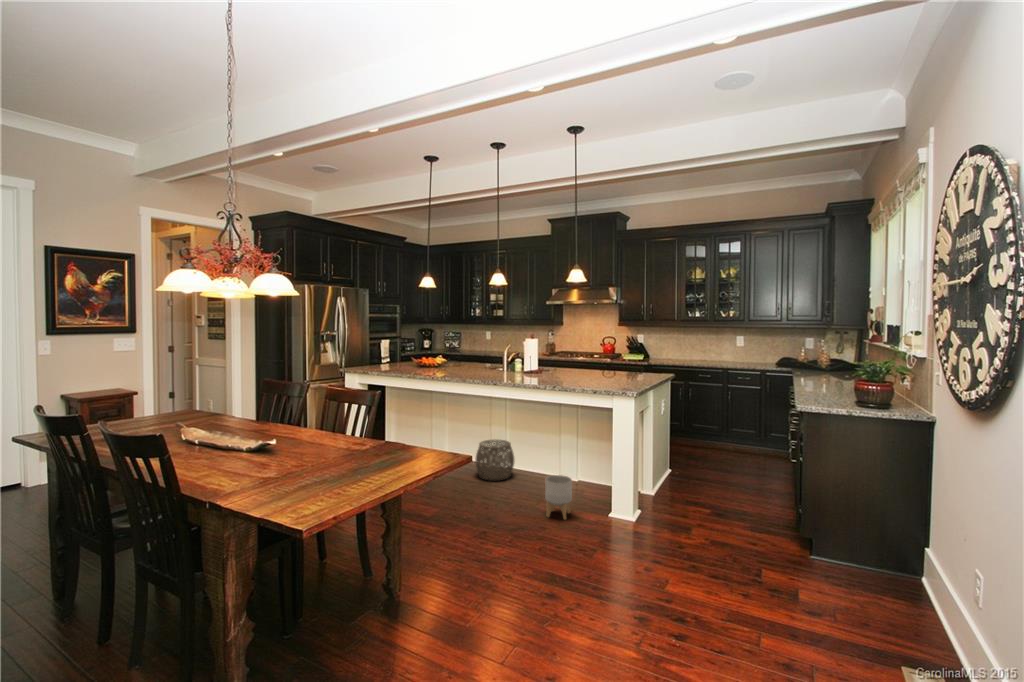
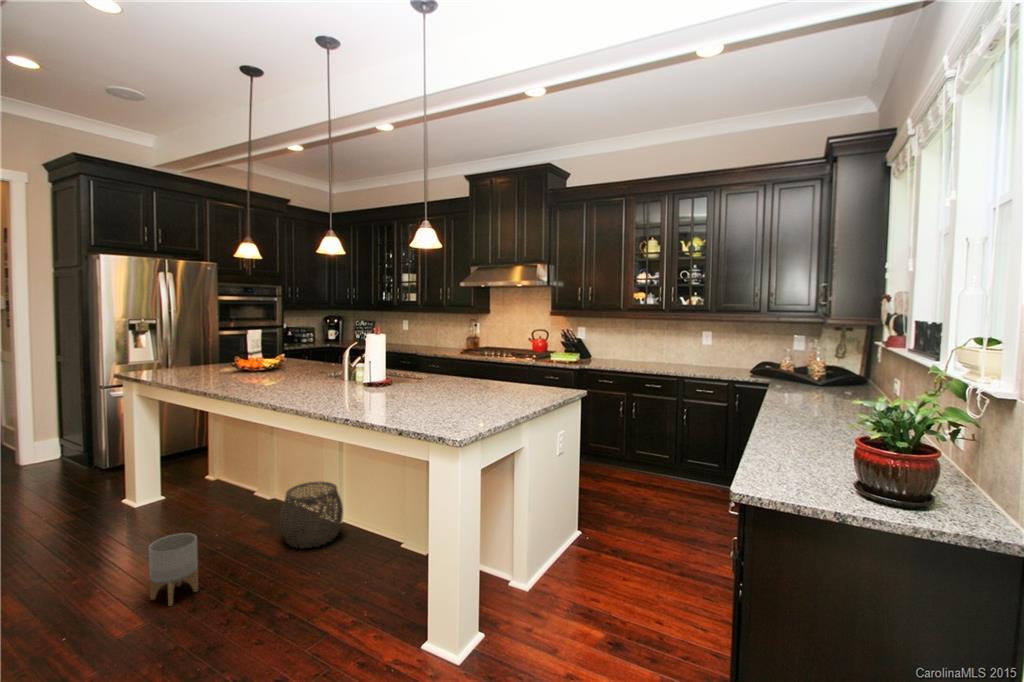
planter: present [545,475,572,520] -> present [149,533,198,606]

